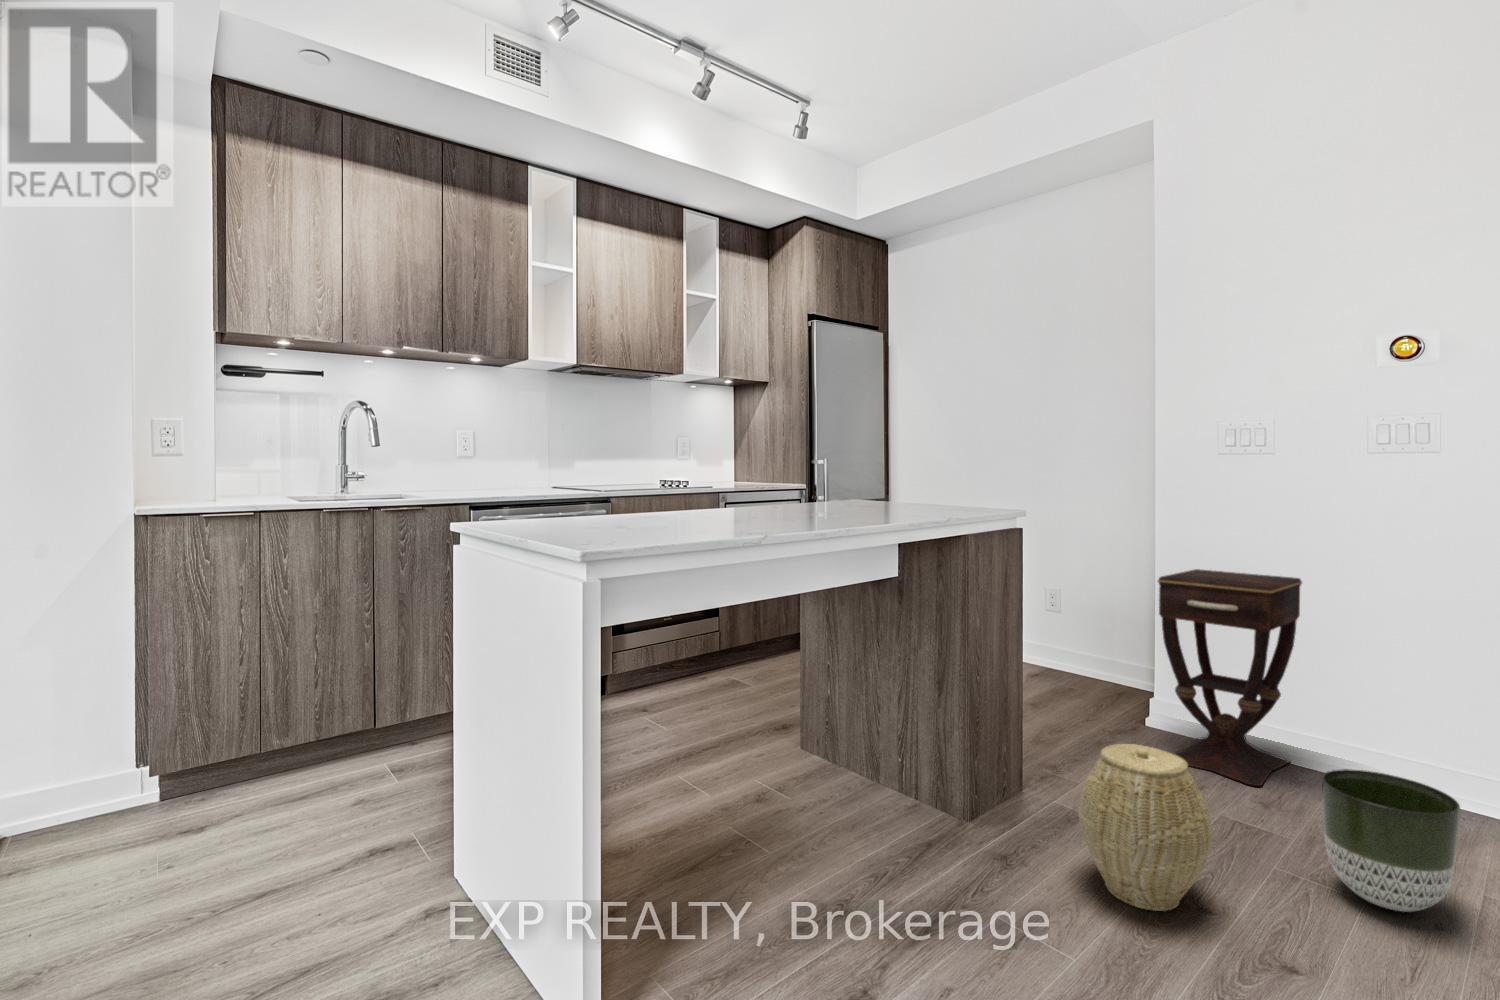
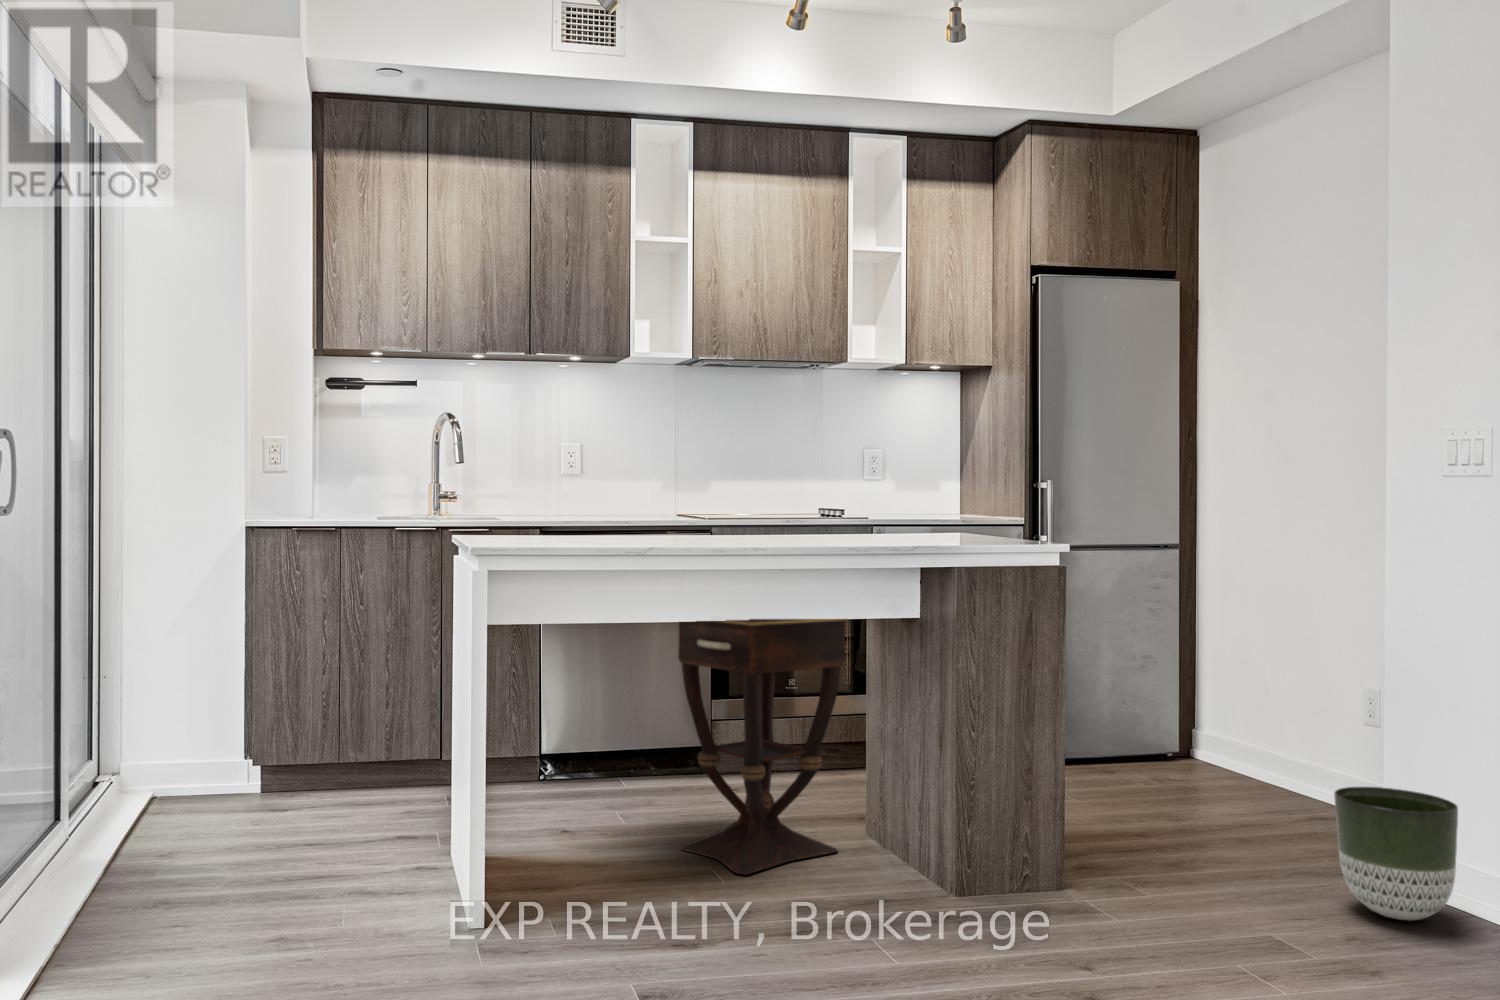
side table: present [1158,569,1302,786] -> present [678,619,847,874]
woven basket: present [1079,744,1212,911] -> none [1088,756,1215,917]

